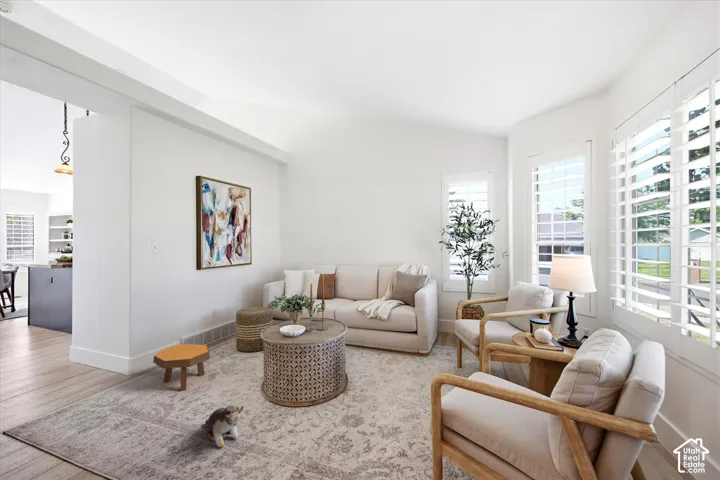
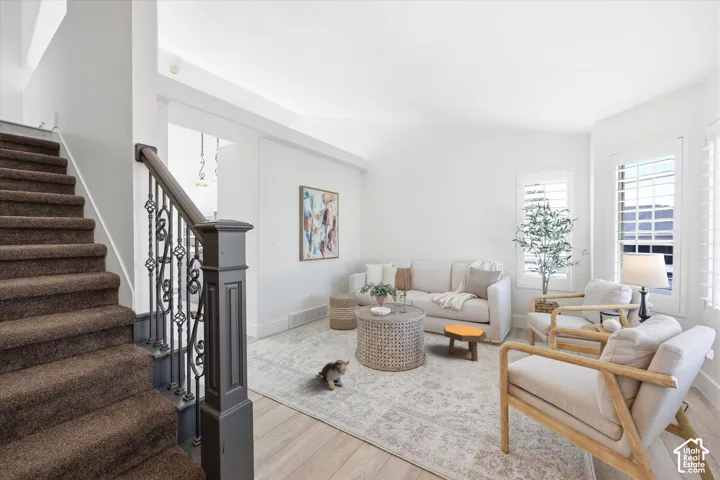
footstool: present [153,344,210,391] -> present [444,324,486,361]

